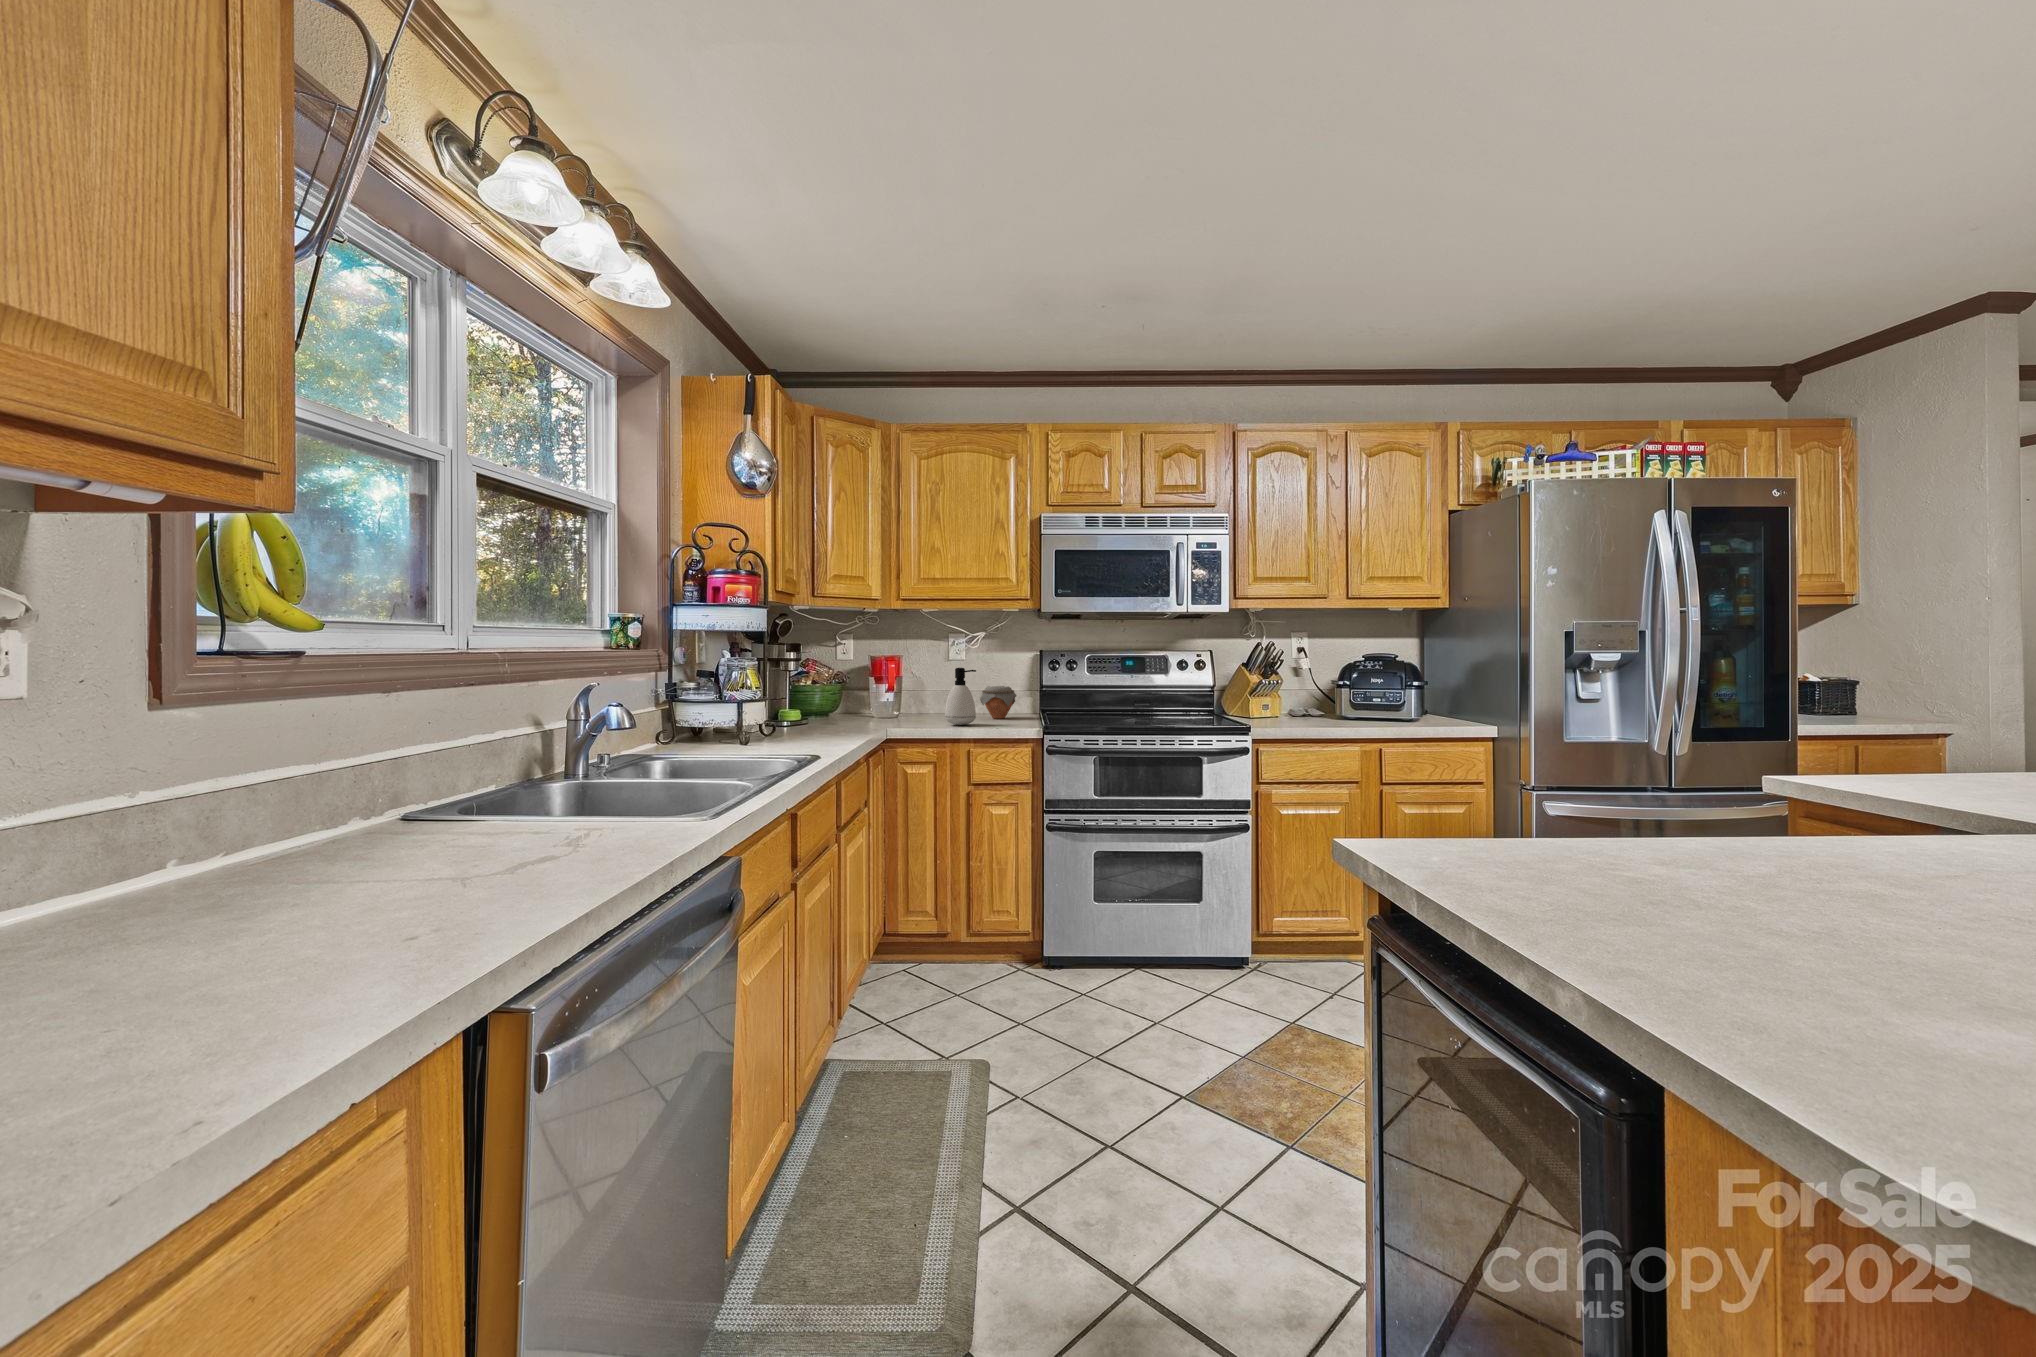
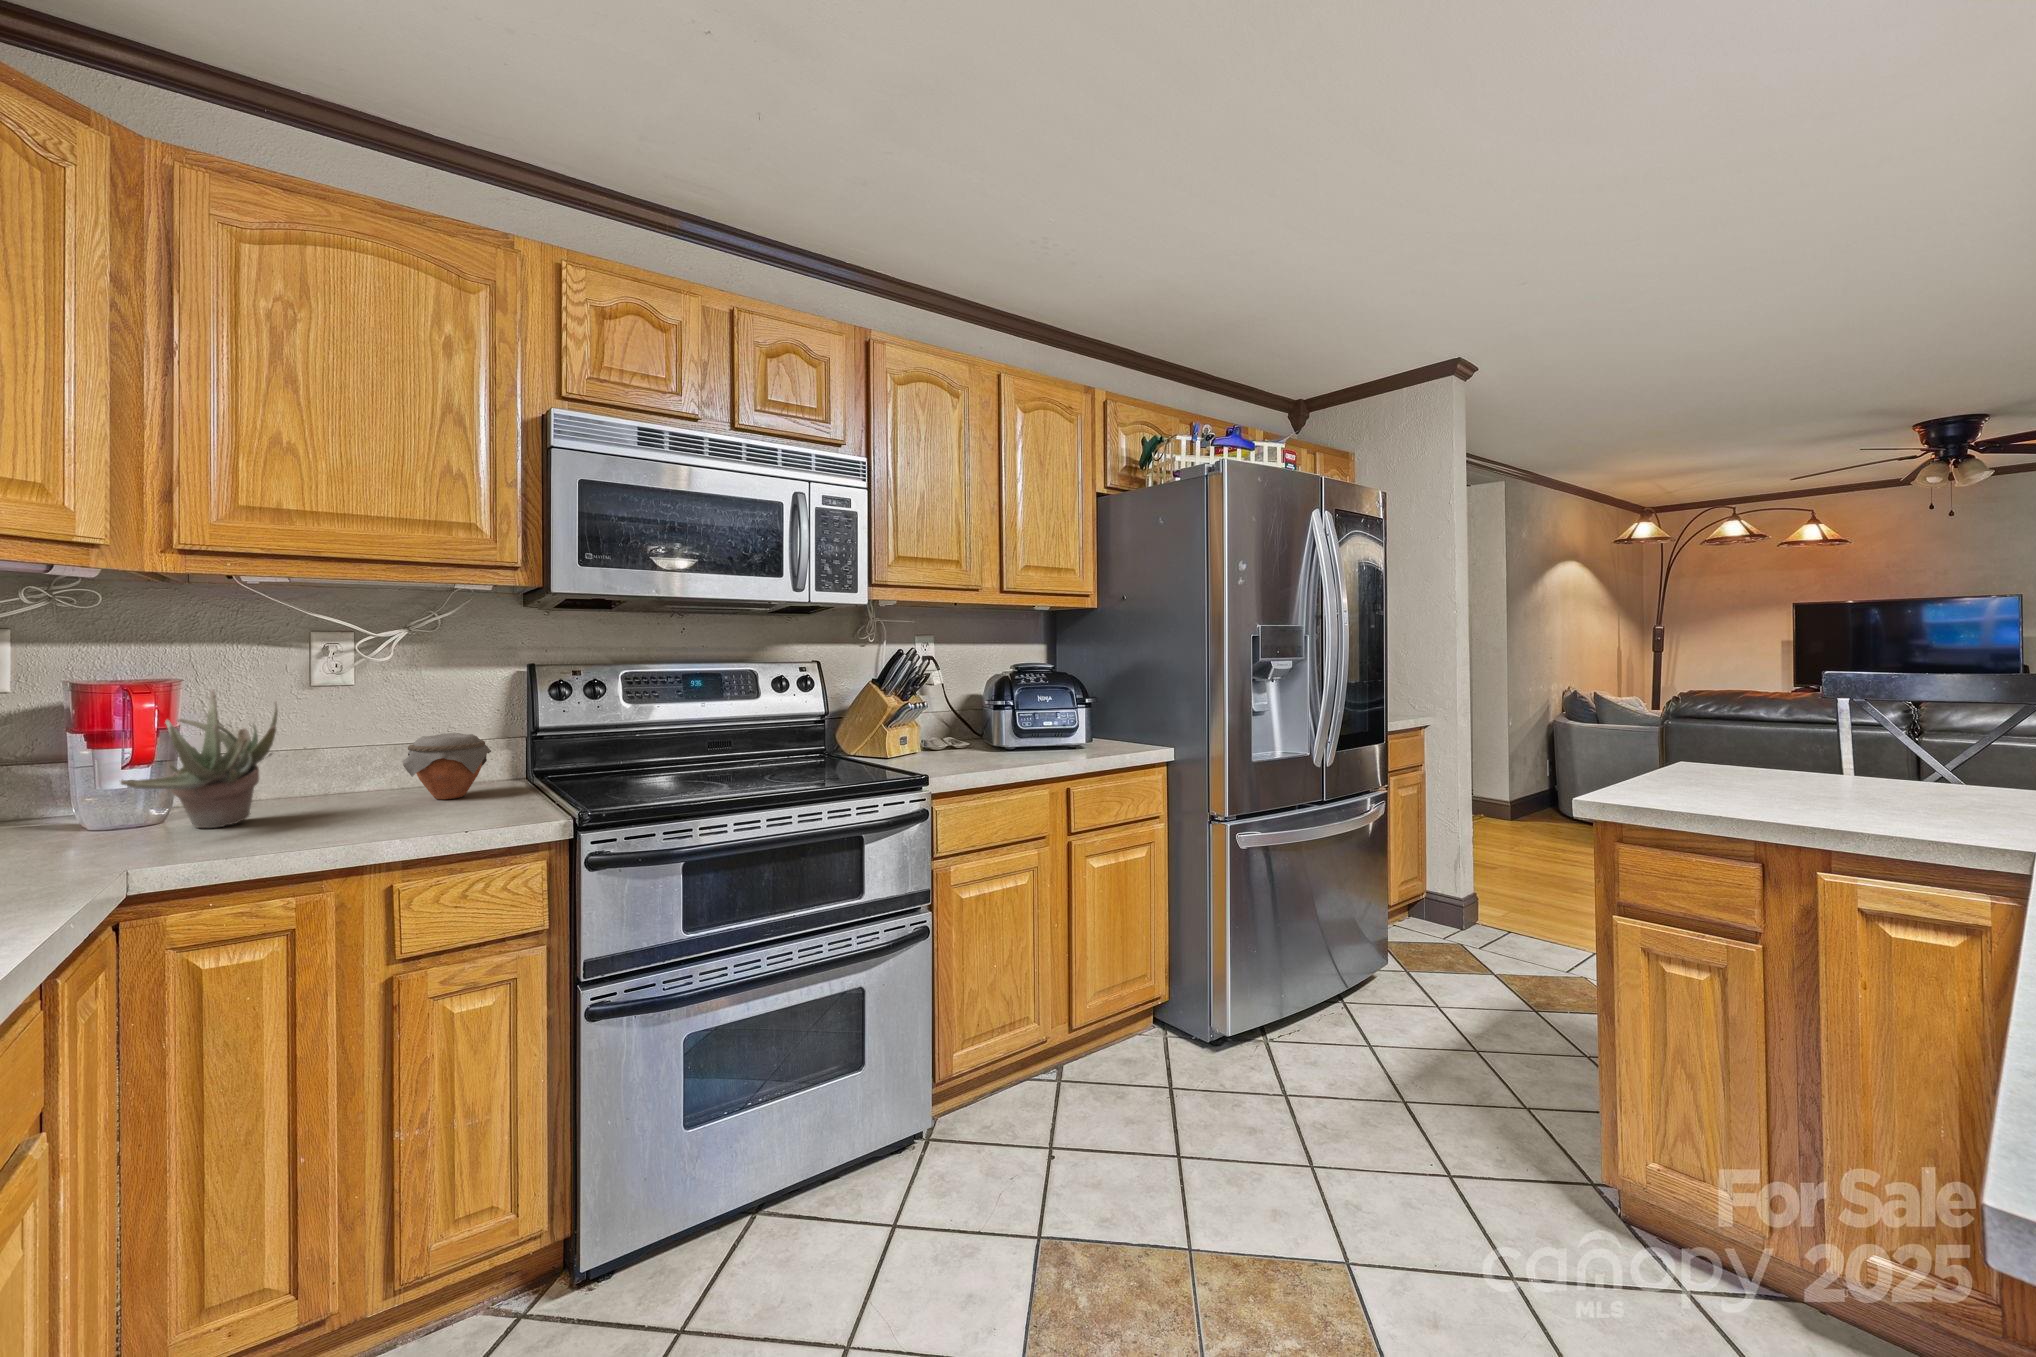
succulent plant: none [887,659,935,720] -> present [121,689,278,828]
soap dispenser: present [945,668,976,725] -> none [313,707,401,834]

